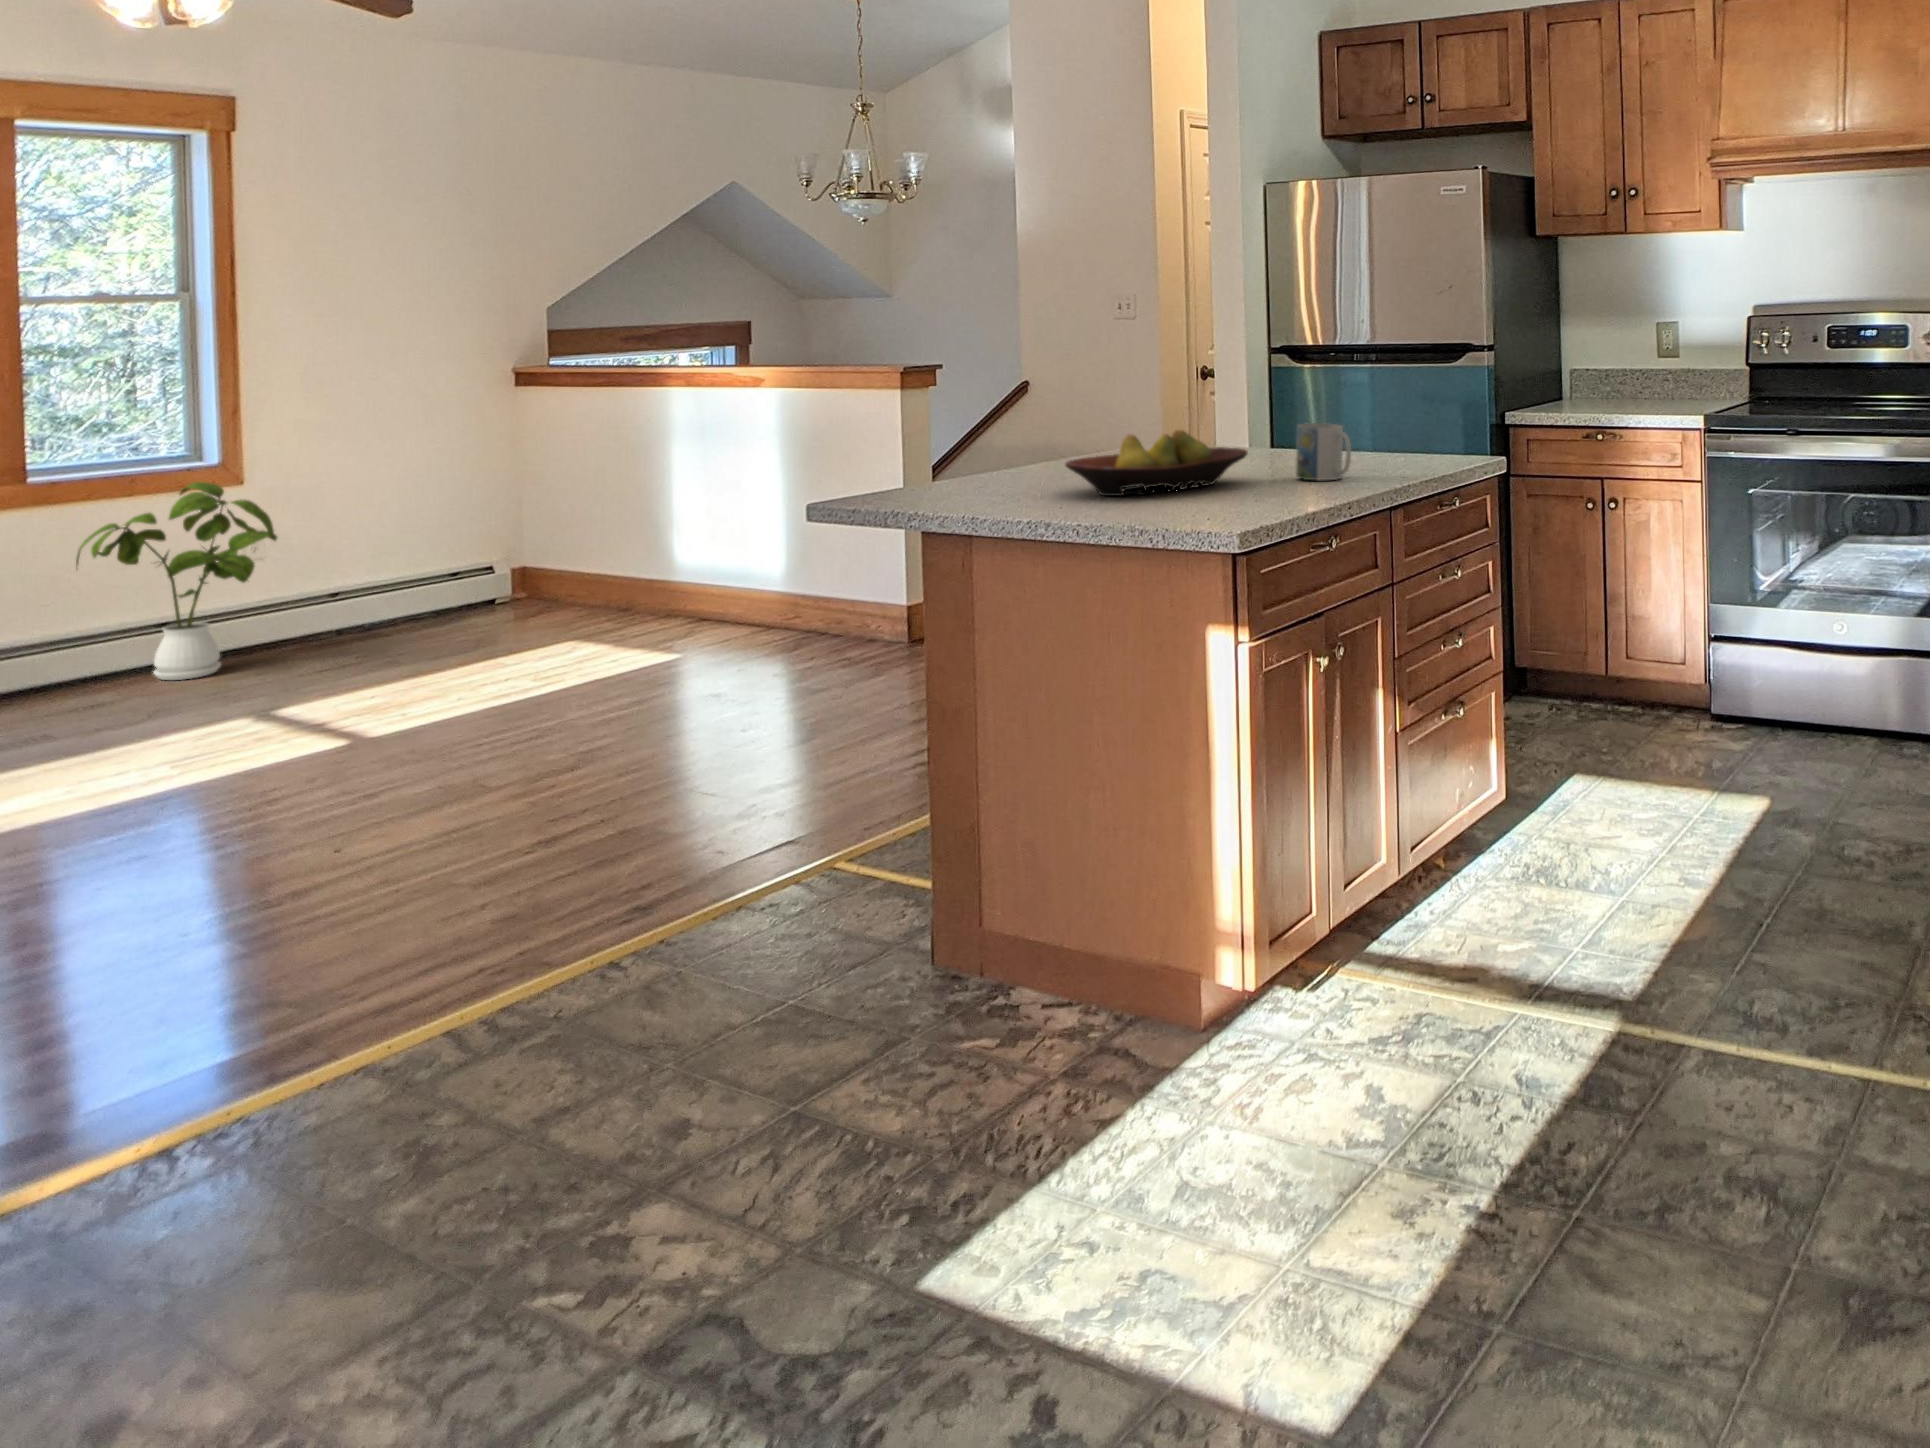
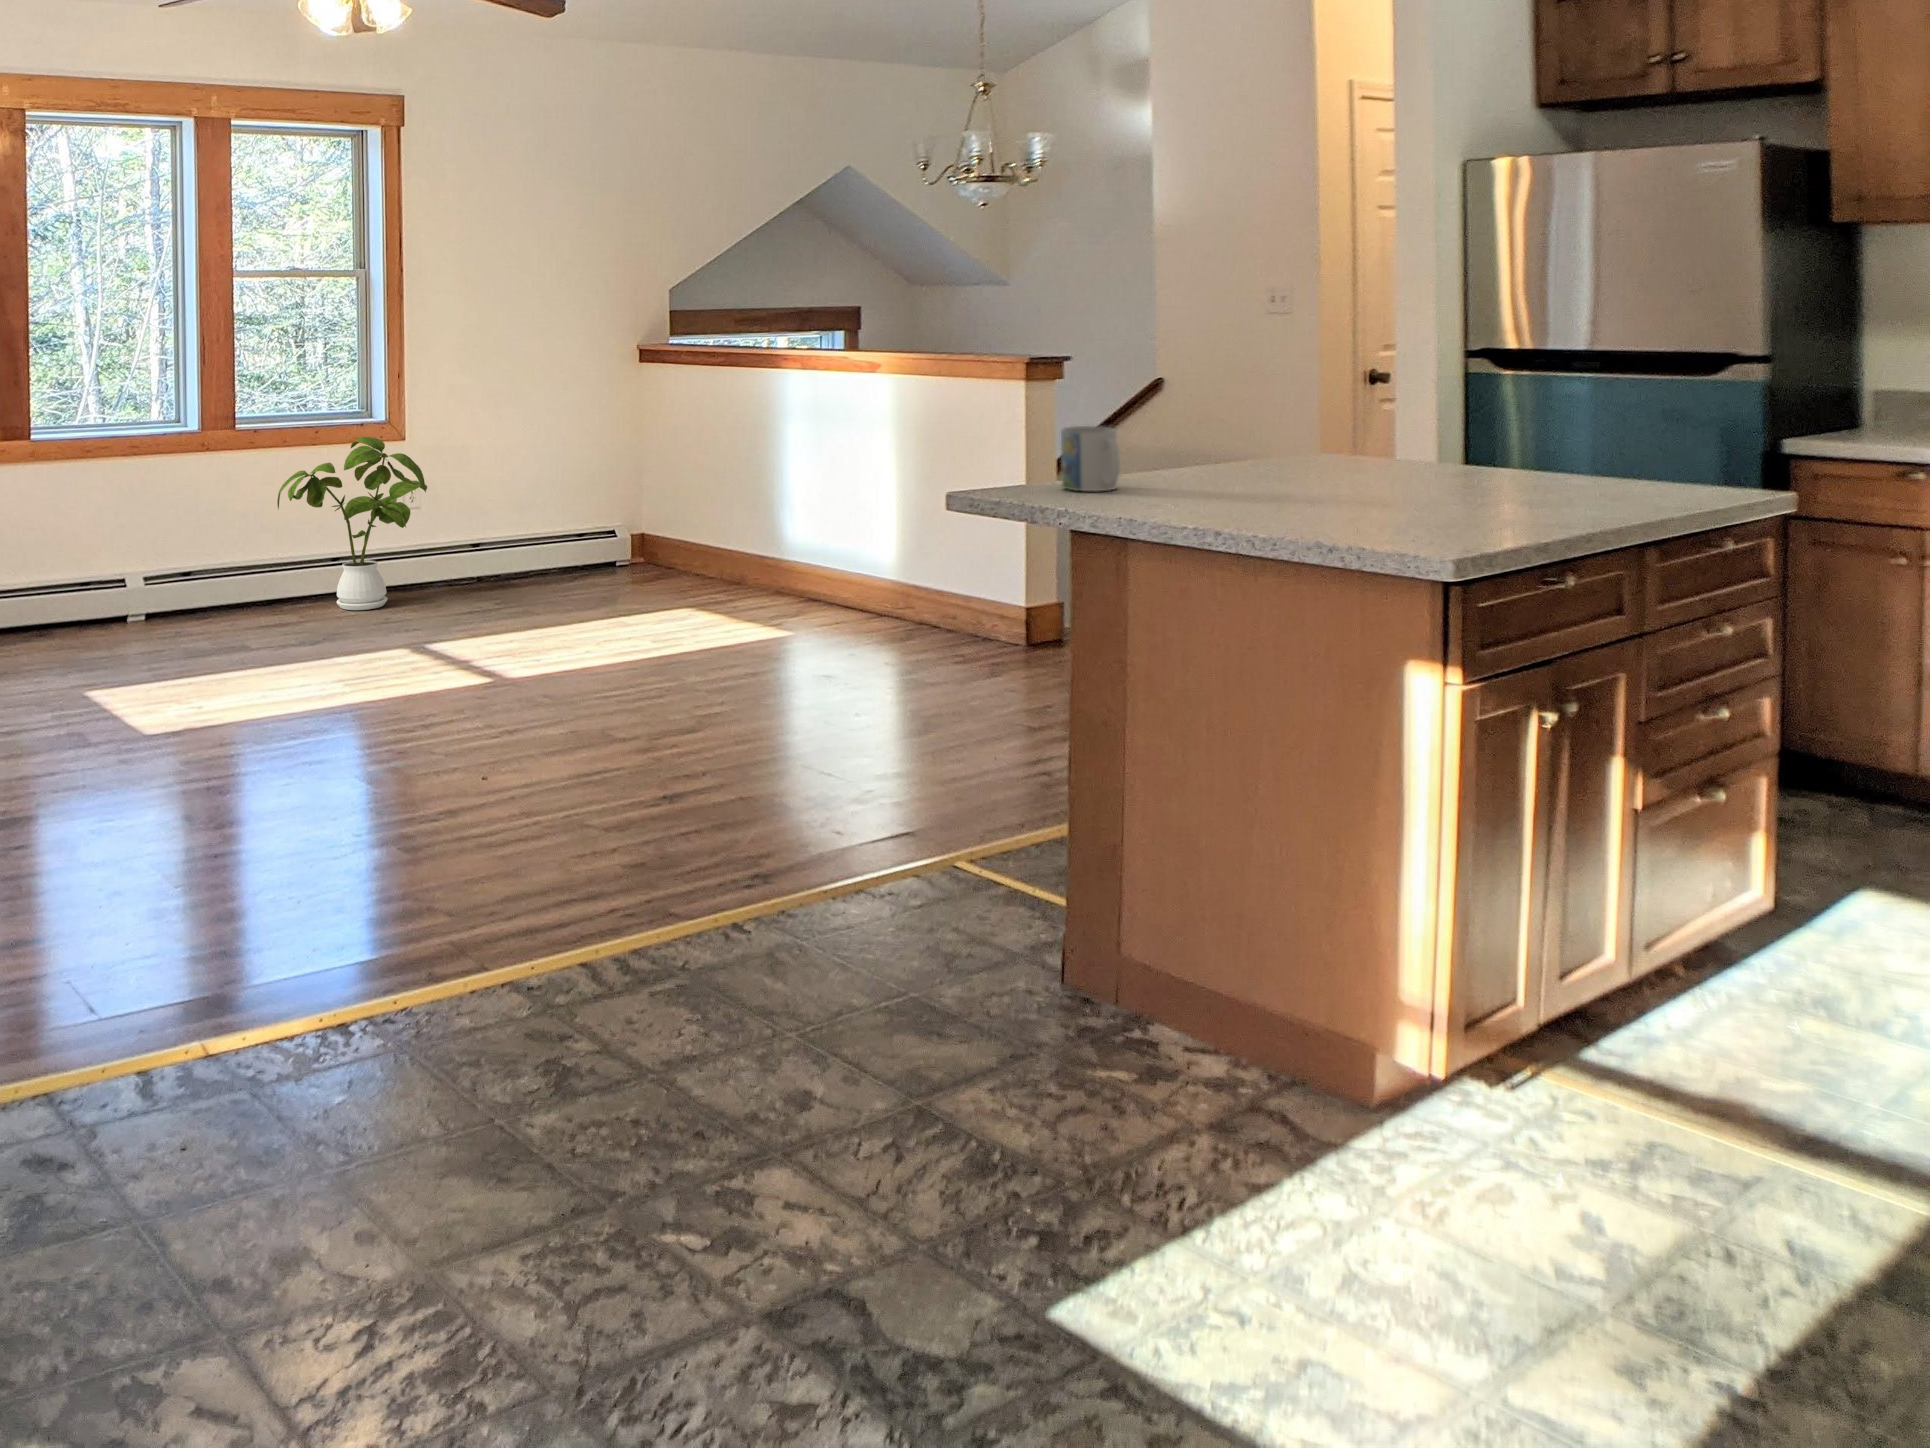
mug: present [1296,423,1351,481] -> present [1061,426,1120,491]
fruit bowl: present [1065,430,1248,496] -> none [1199,424,1436,499]

